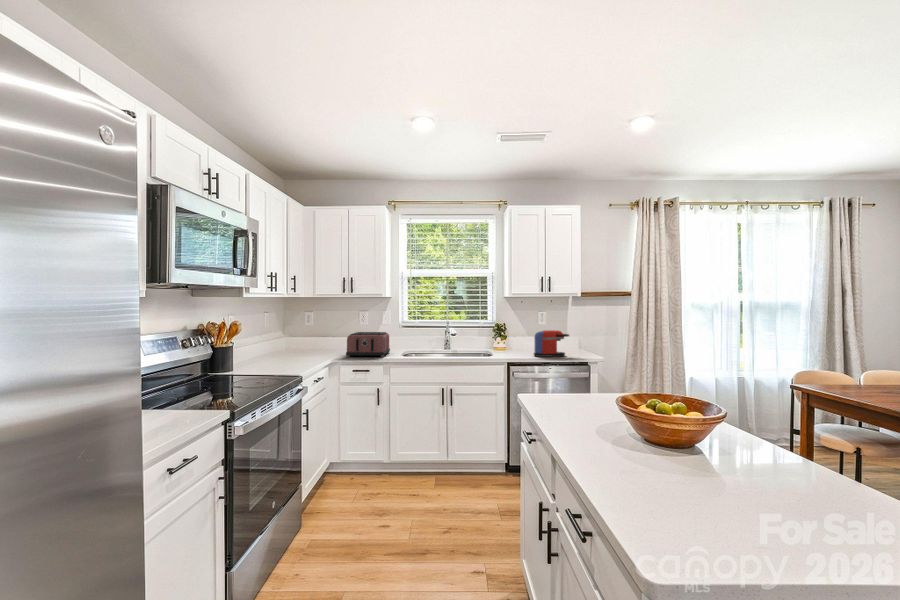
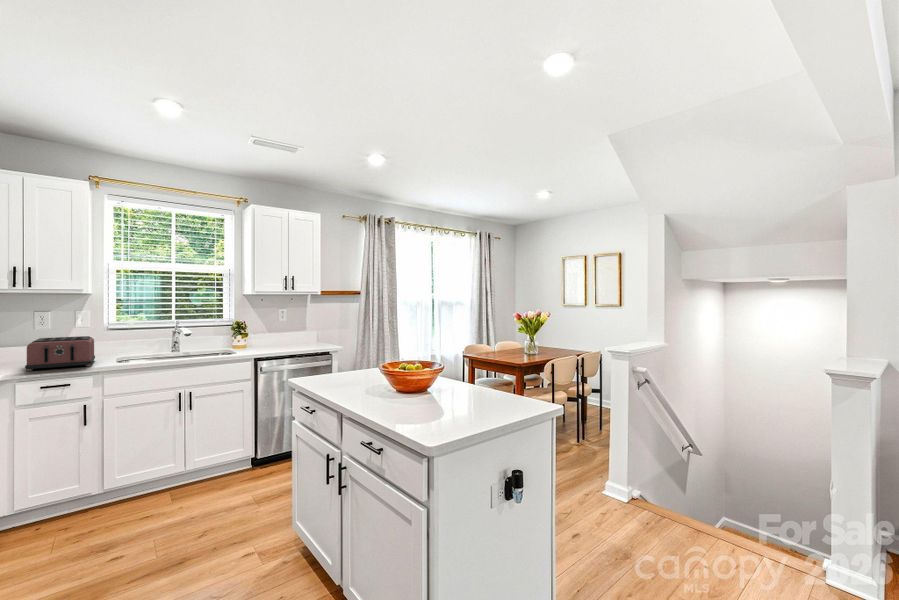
coffee maker: present [534,330,569,357] -> none [278,326,312,351]

